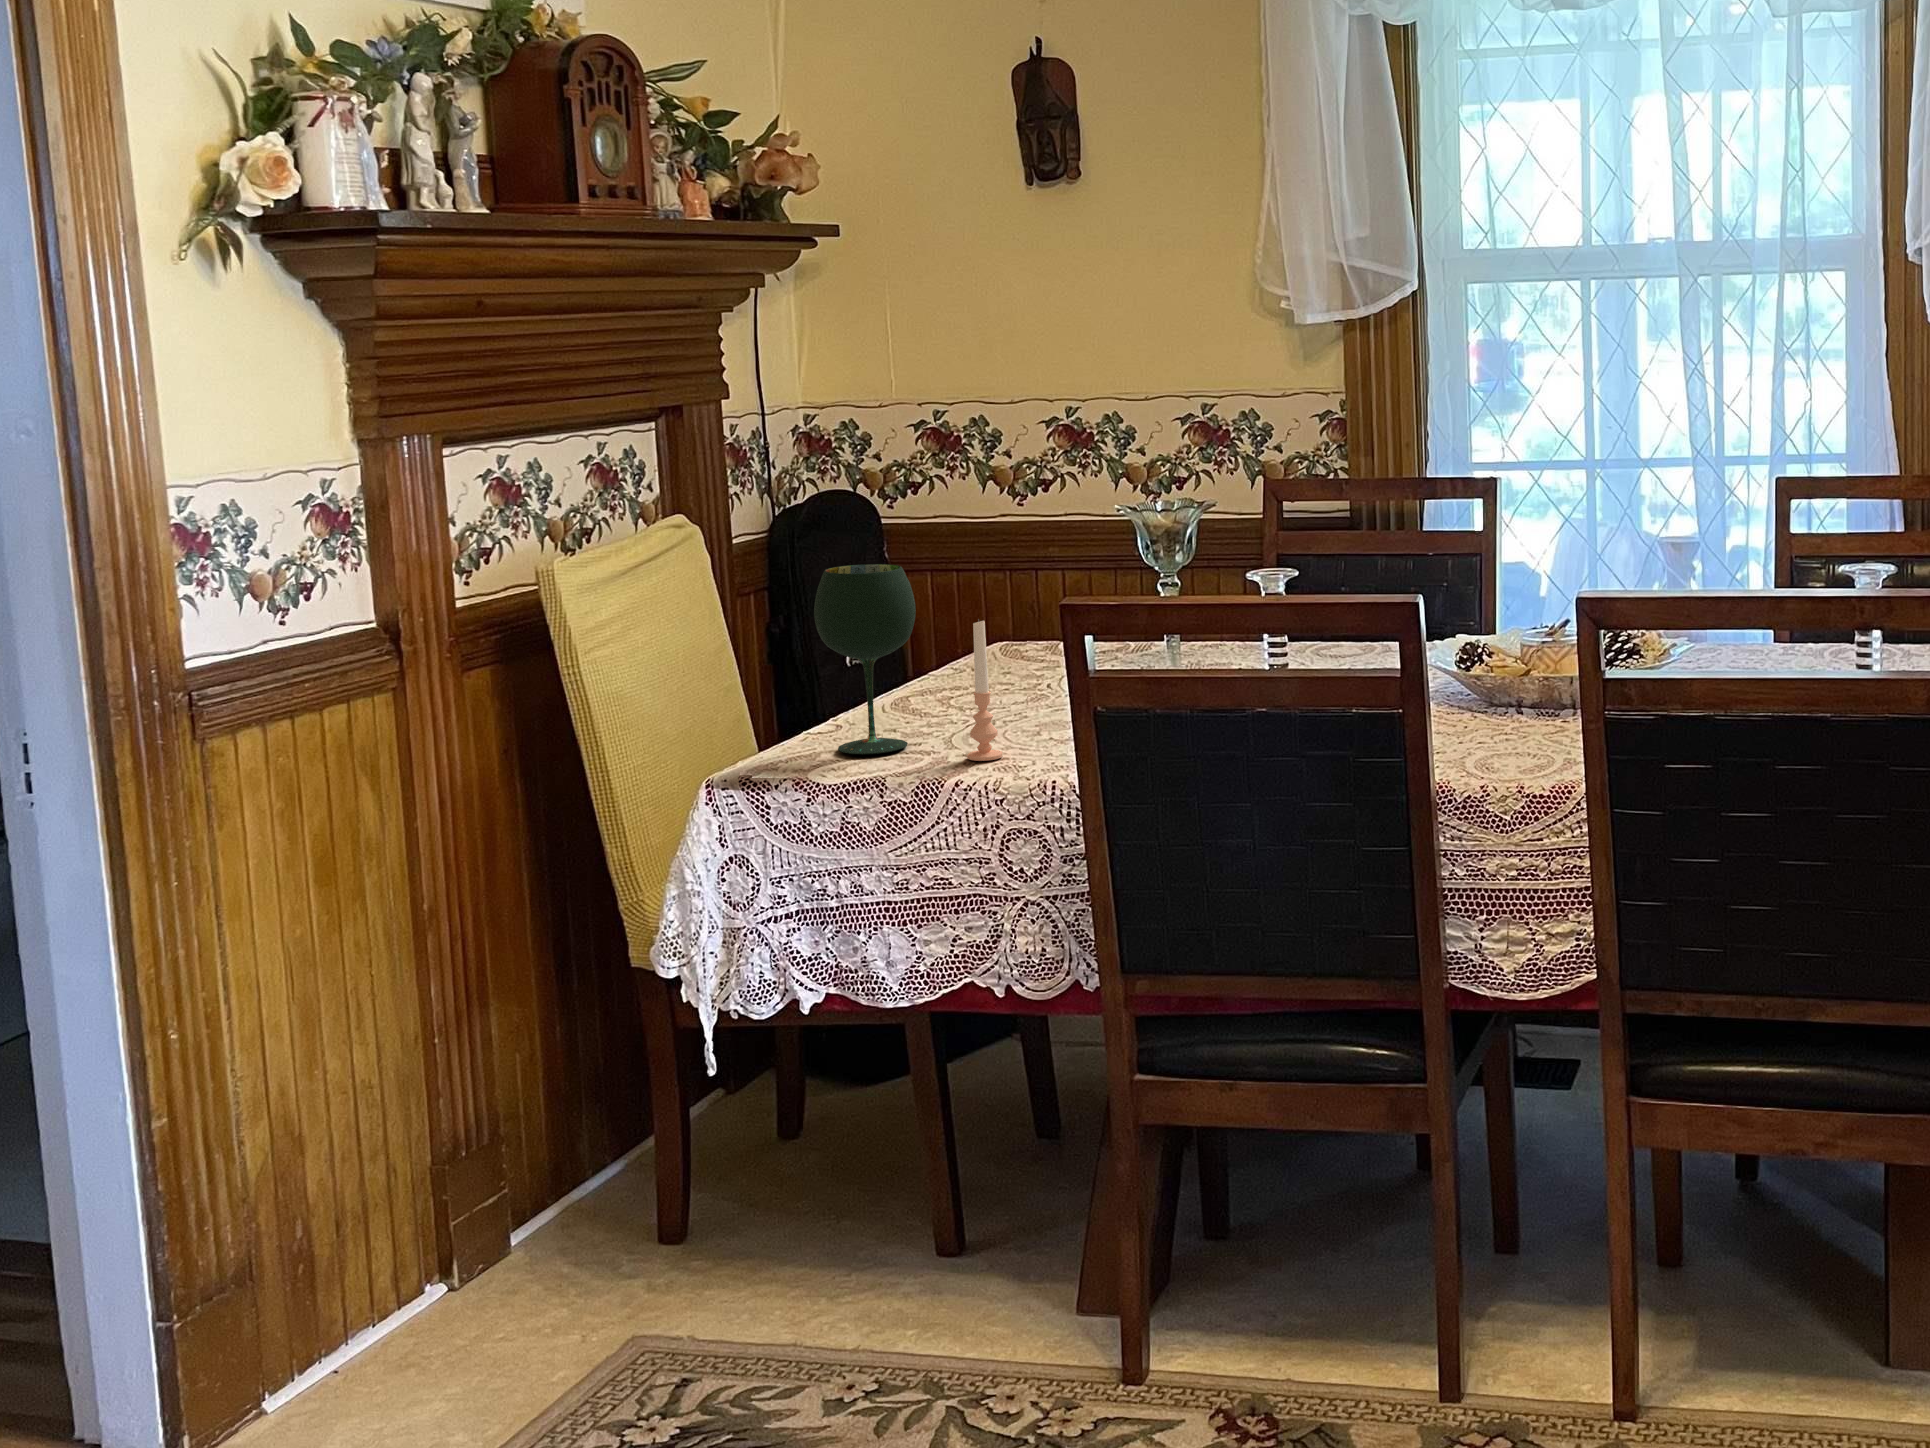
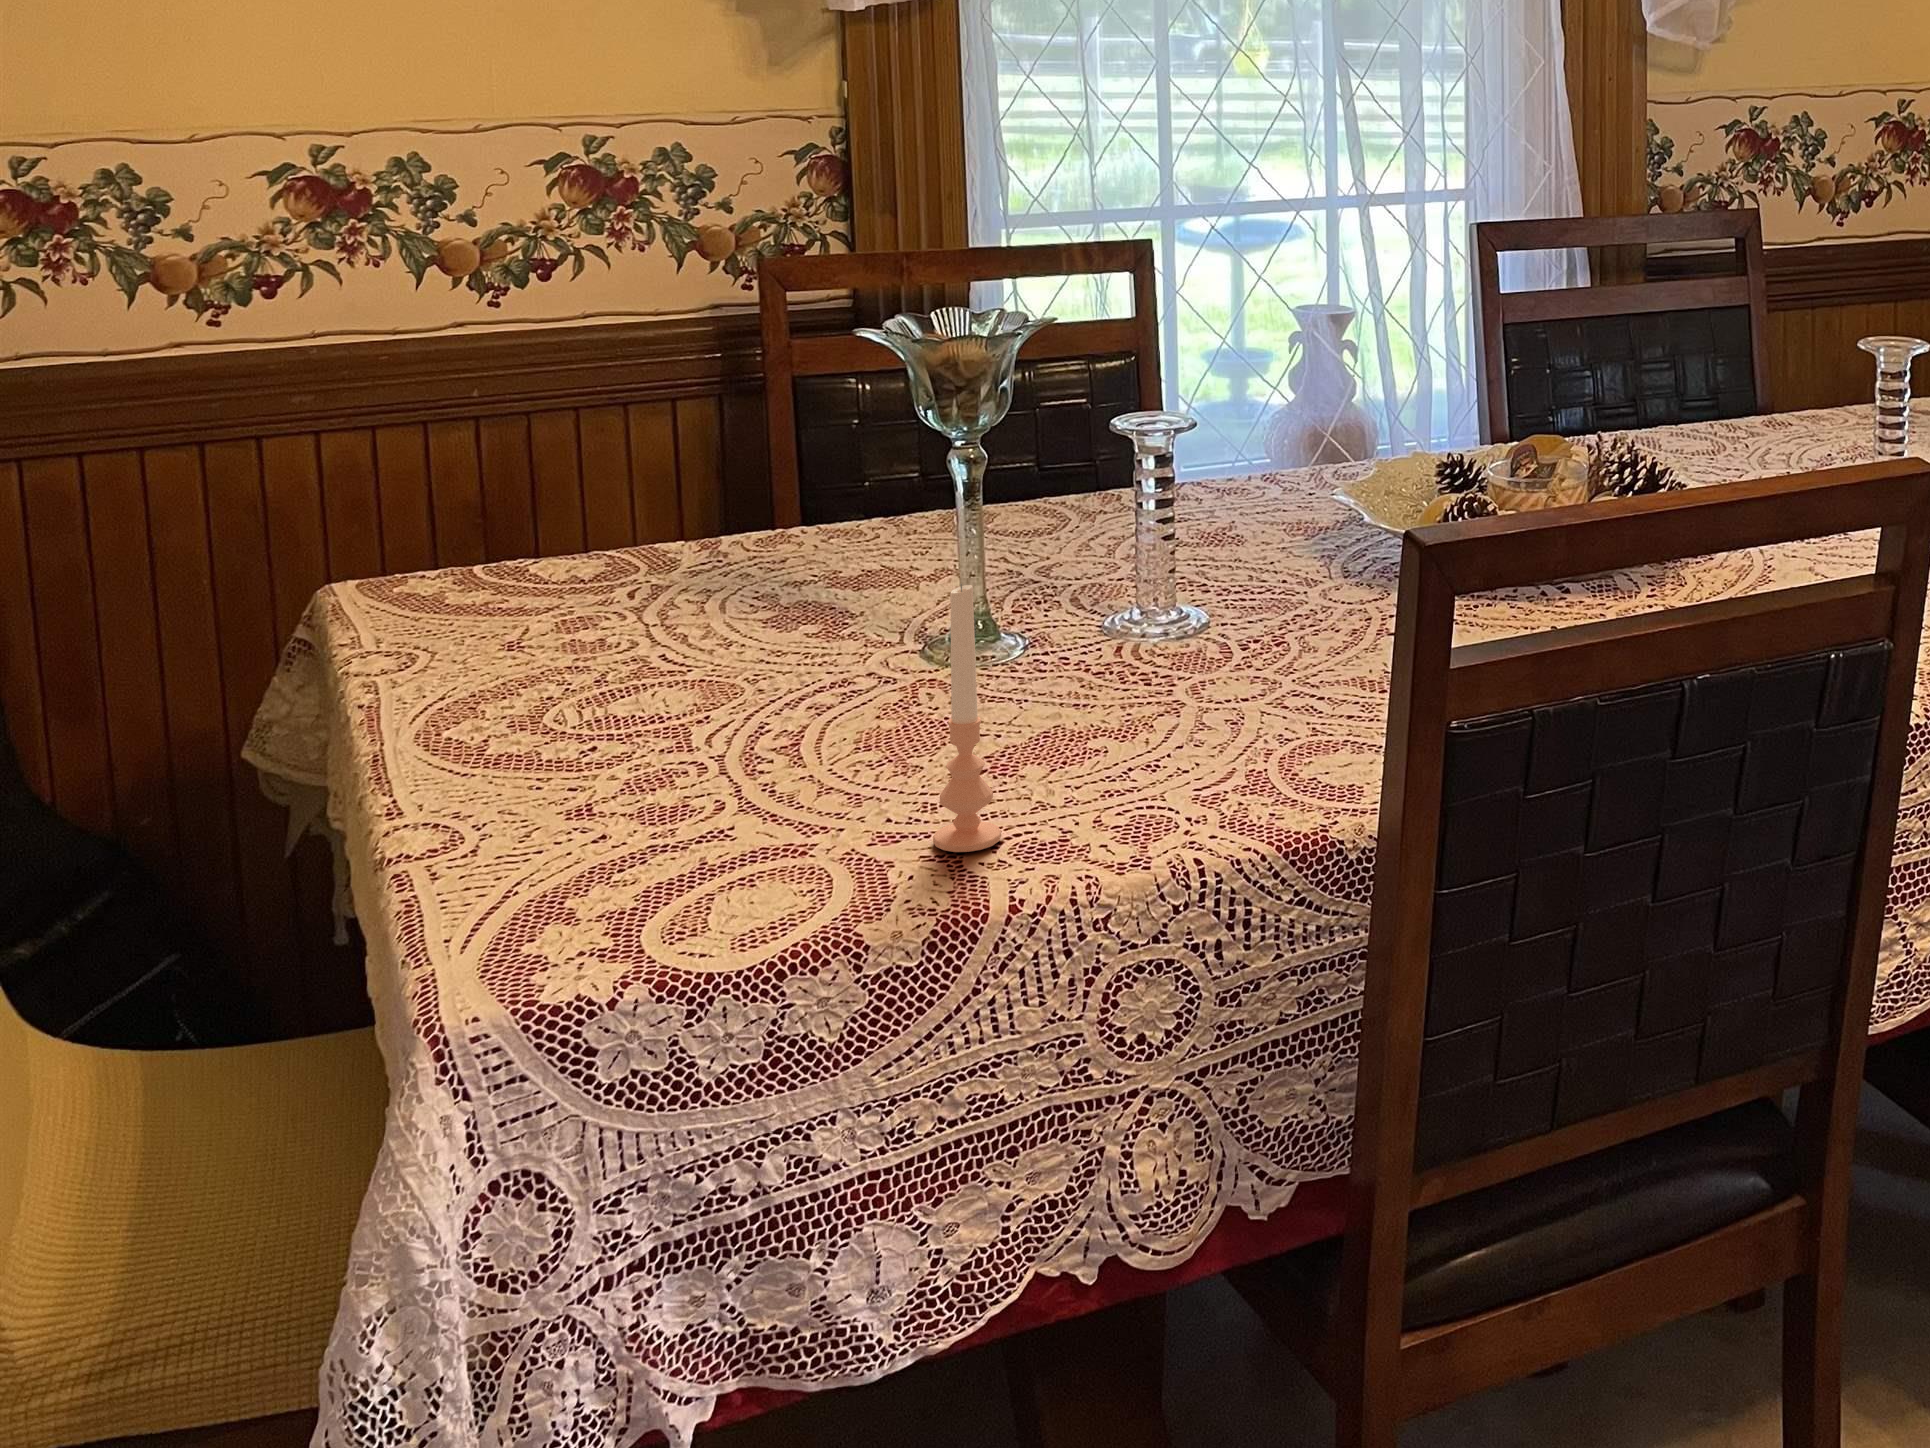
wine glass: present [814,564,916,754] -> none [578,497,792,893]

